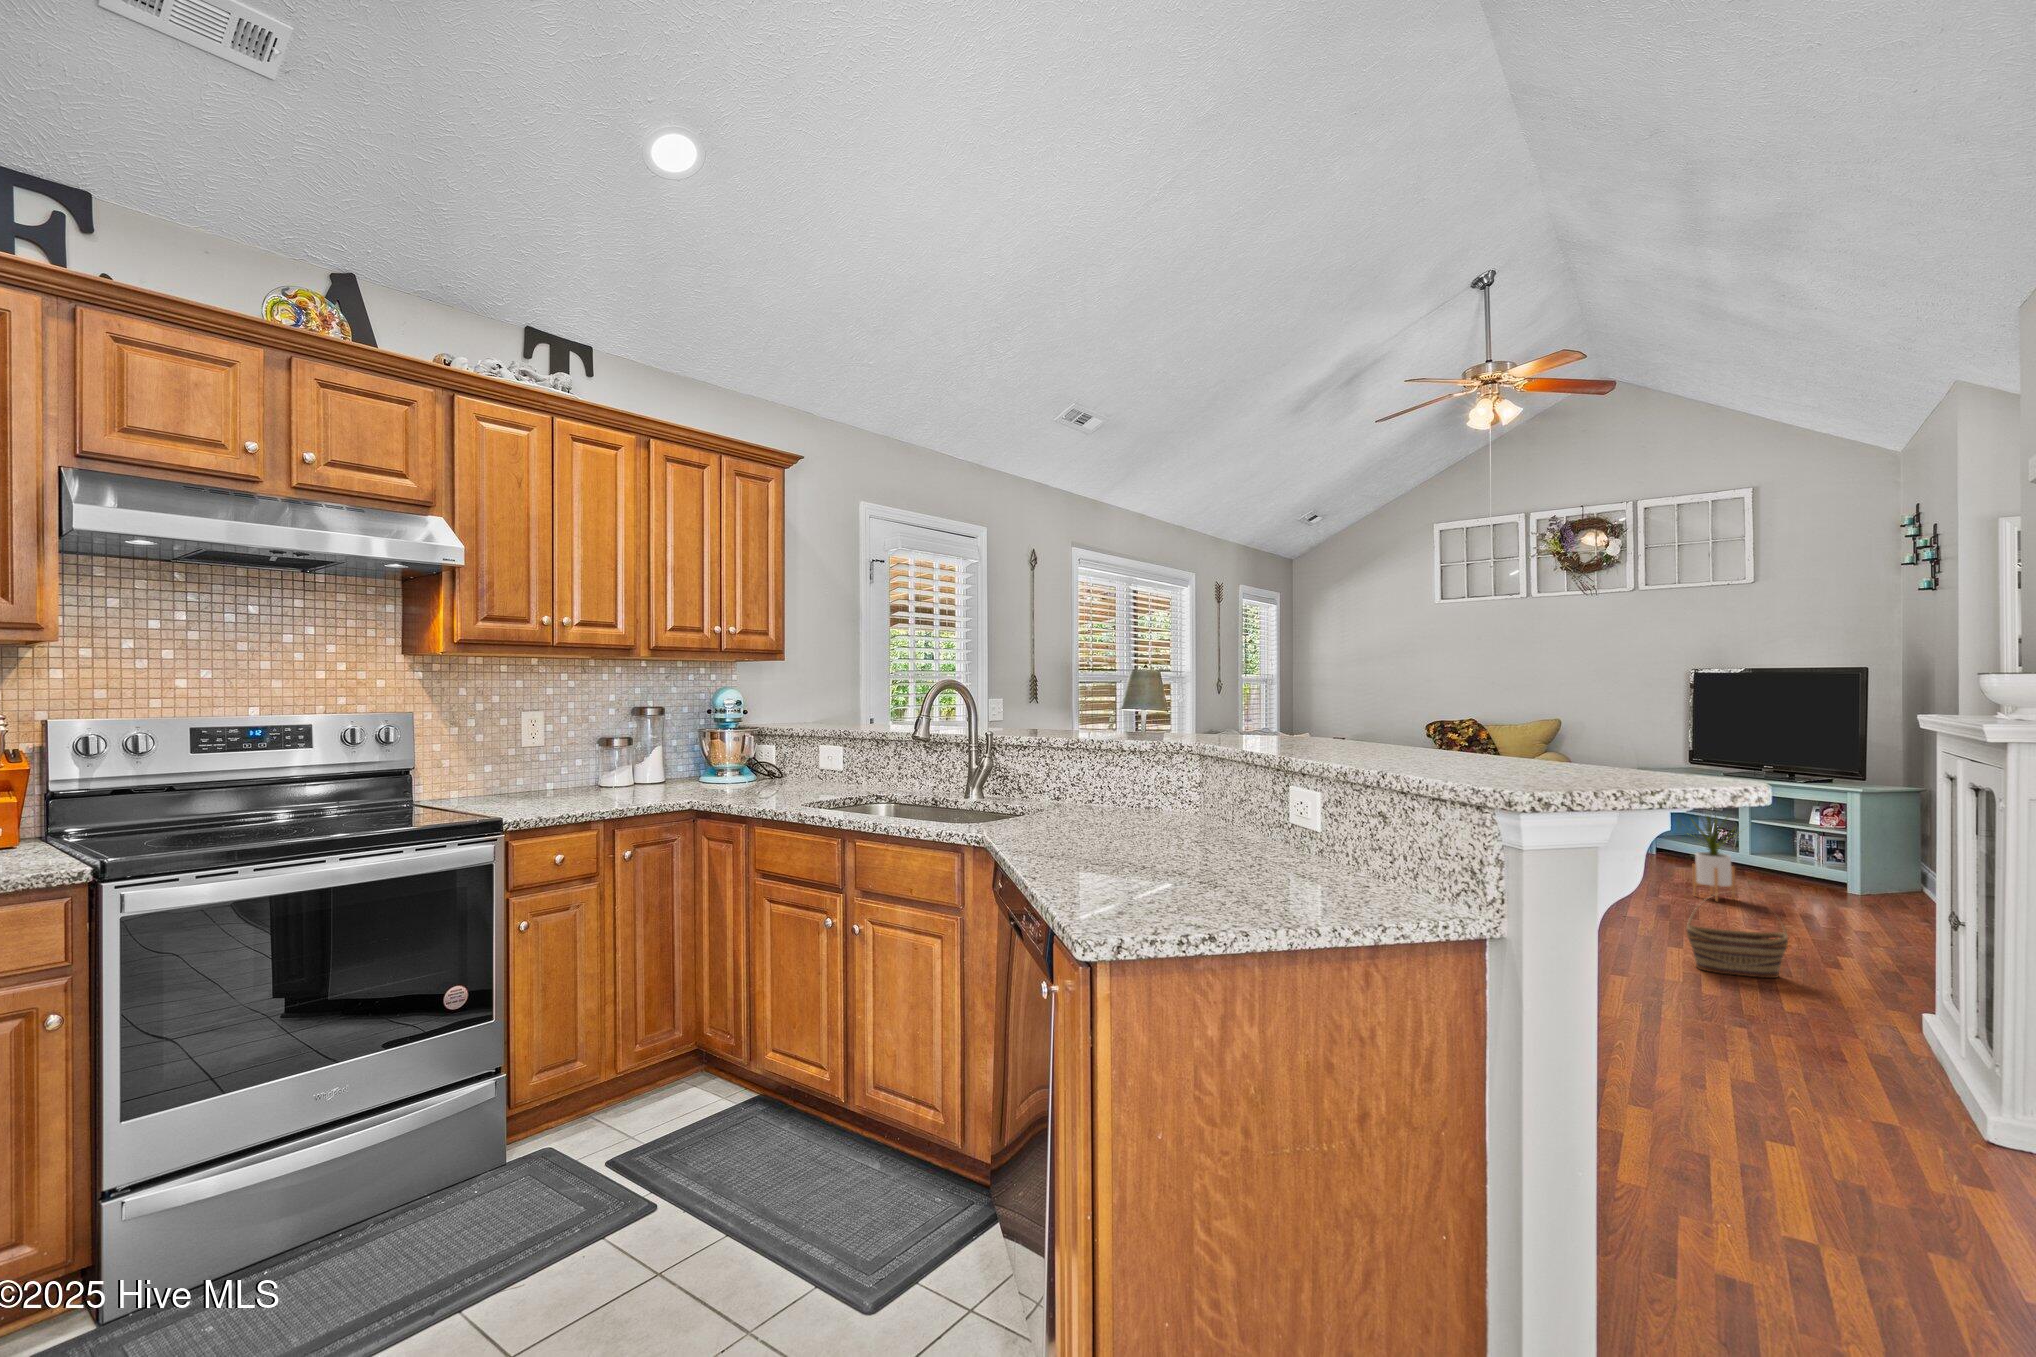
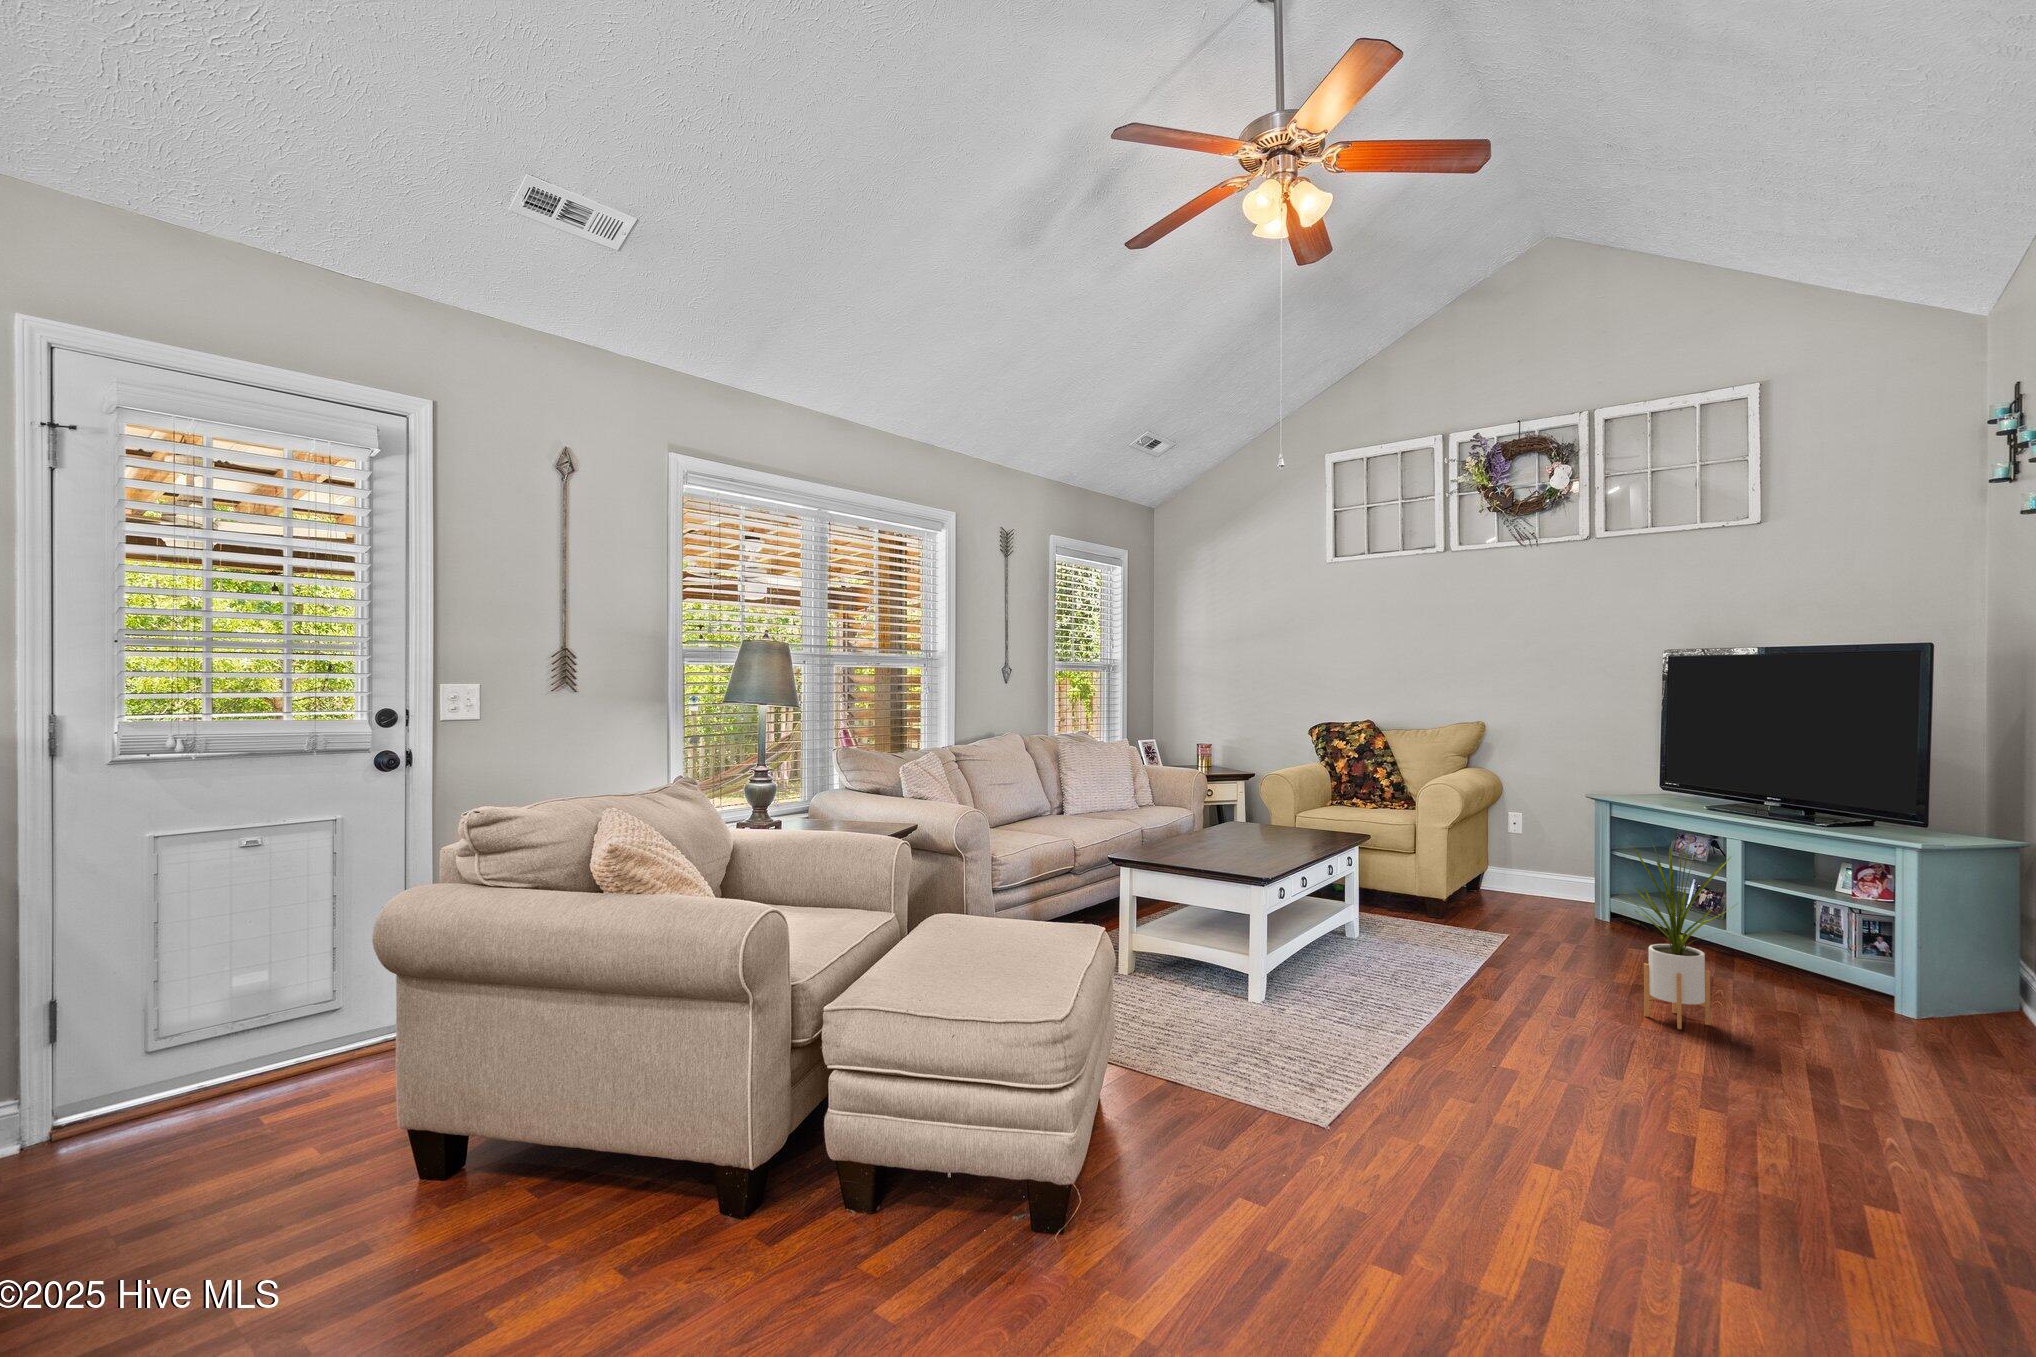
basket: present [1687,892,1788,978] -> none [1581,1084,1775,1267]

